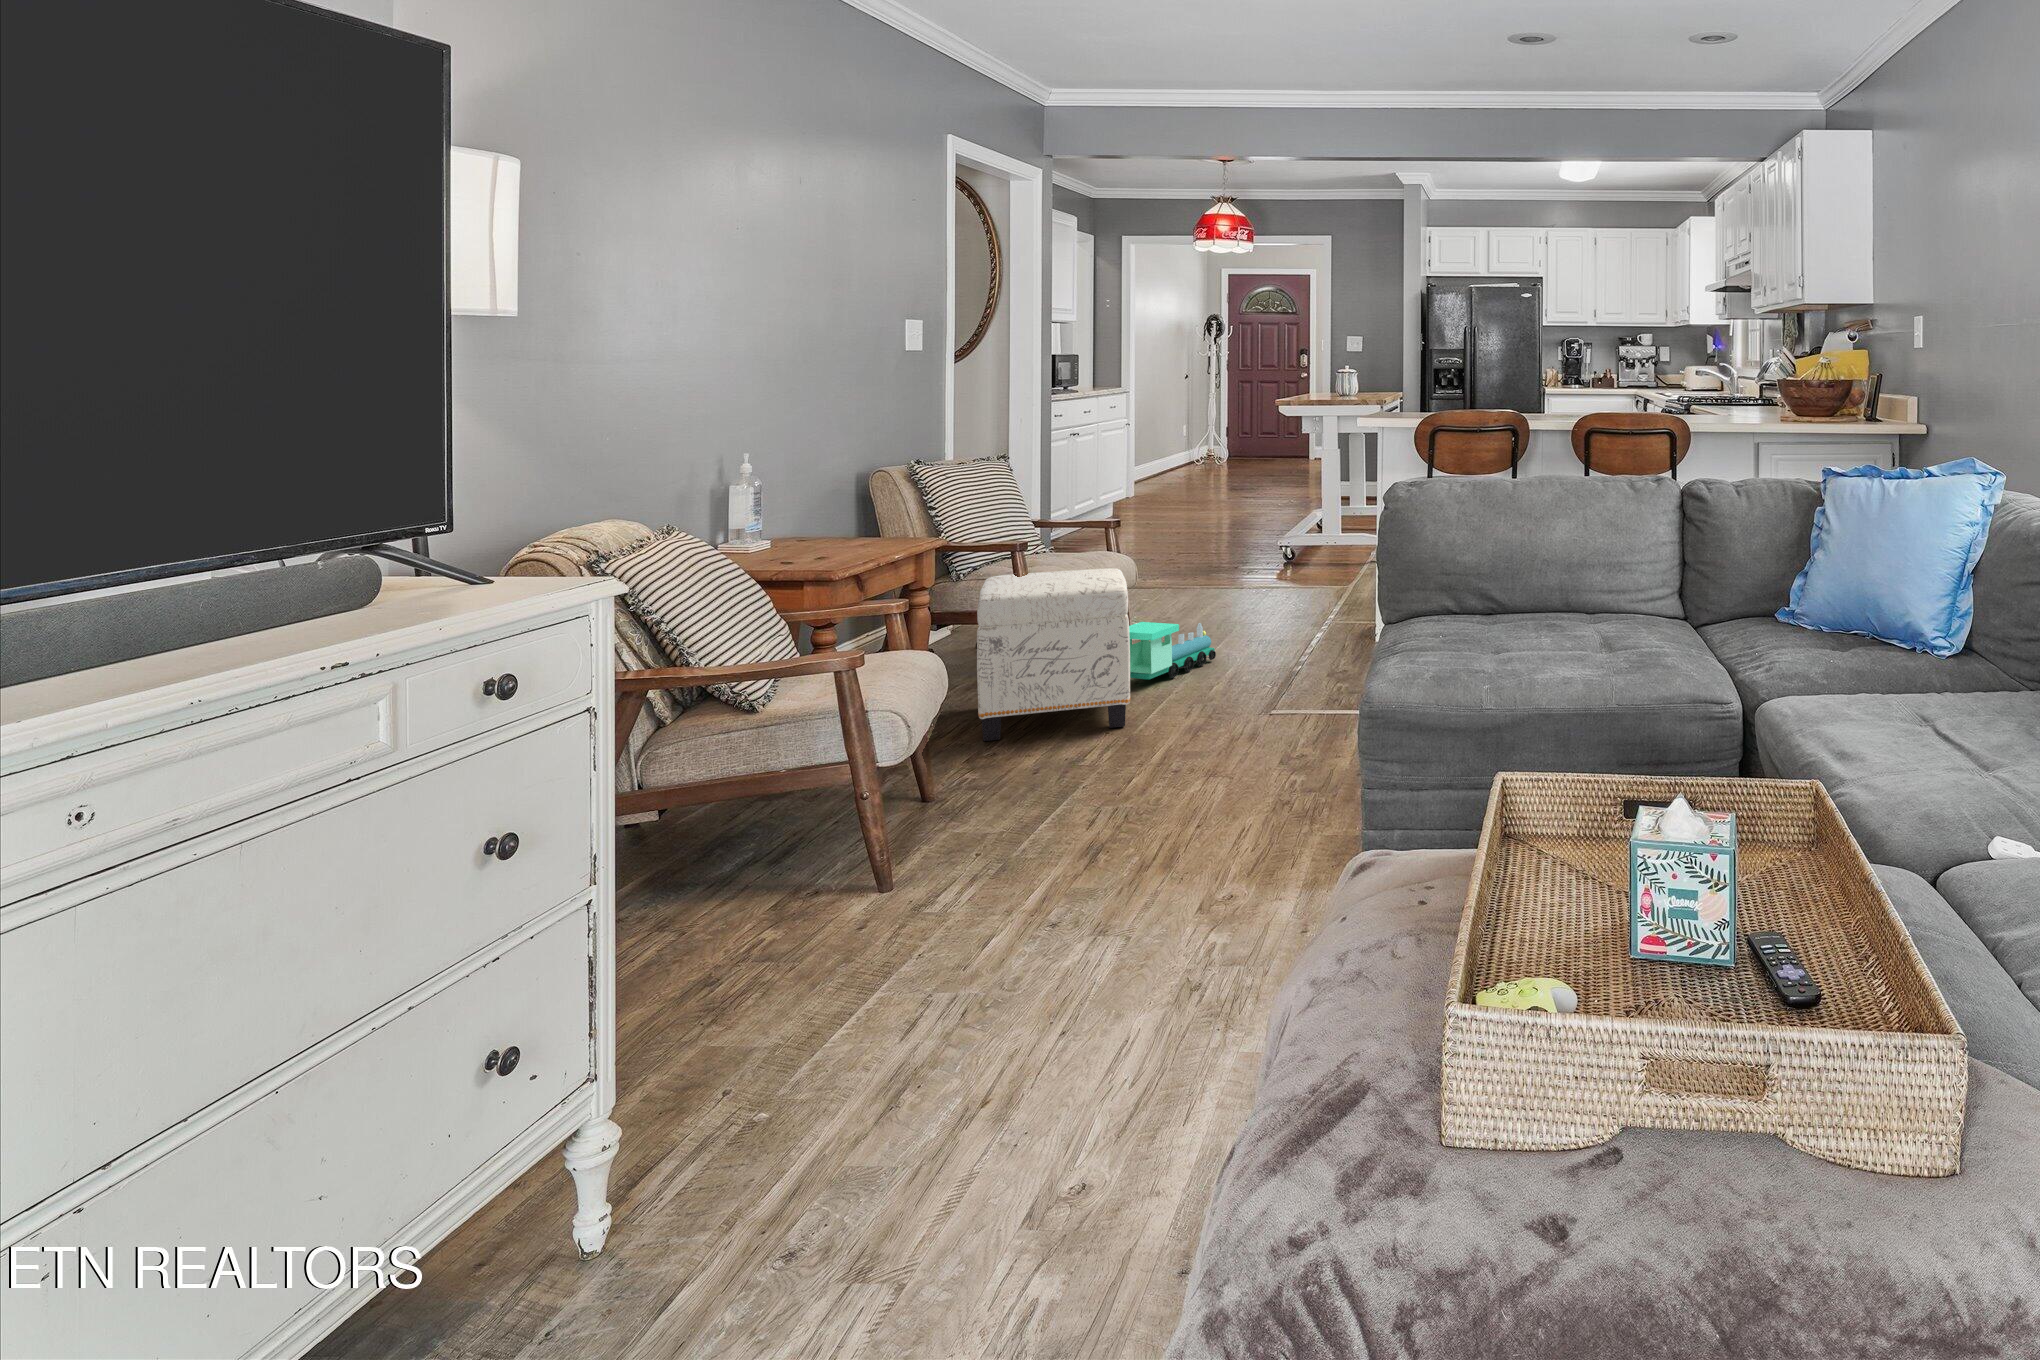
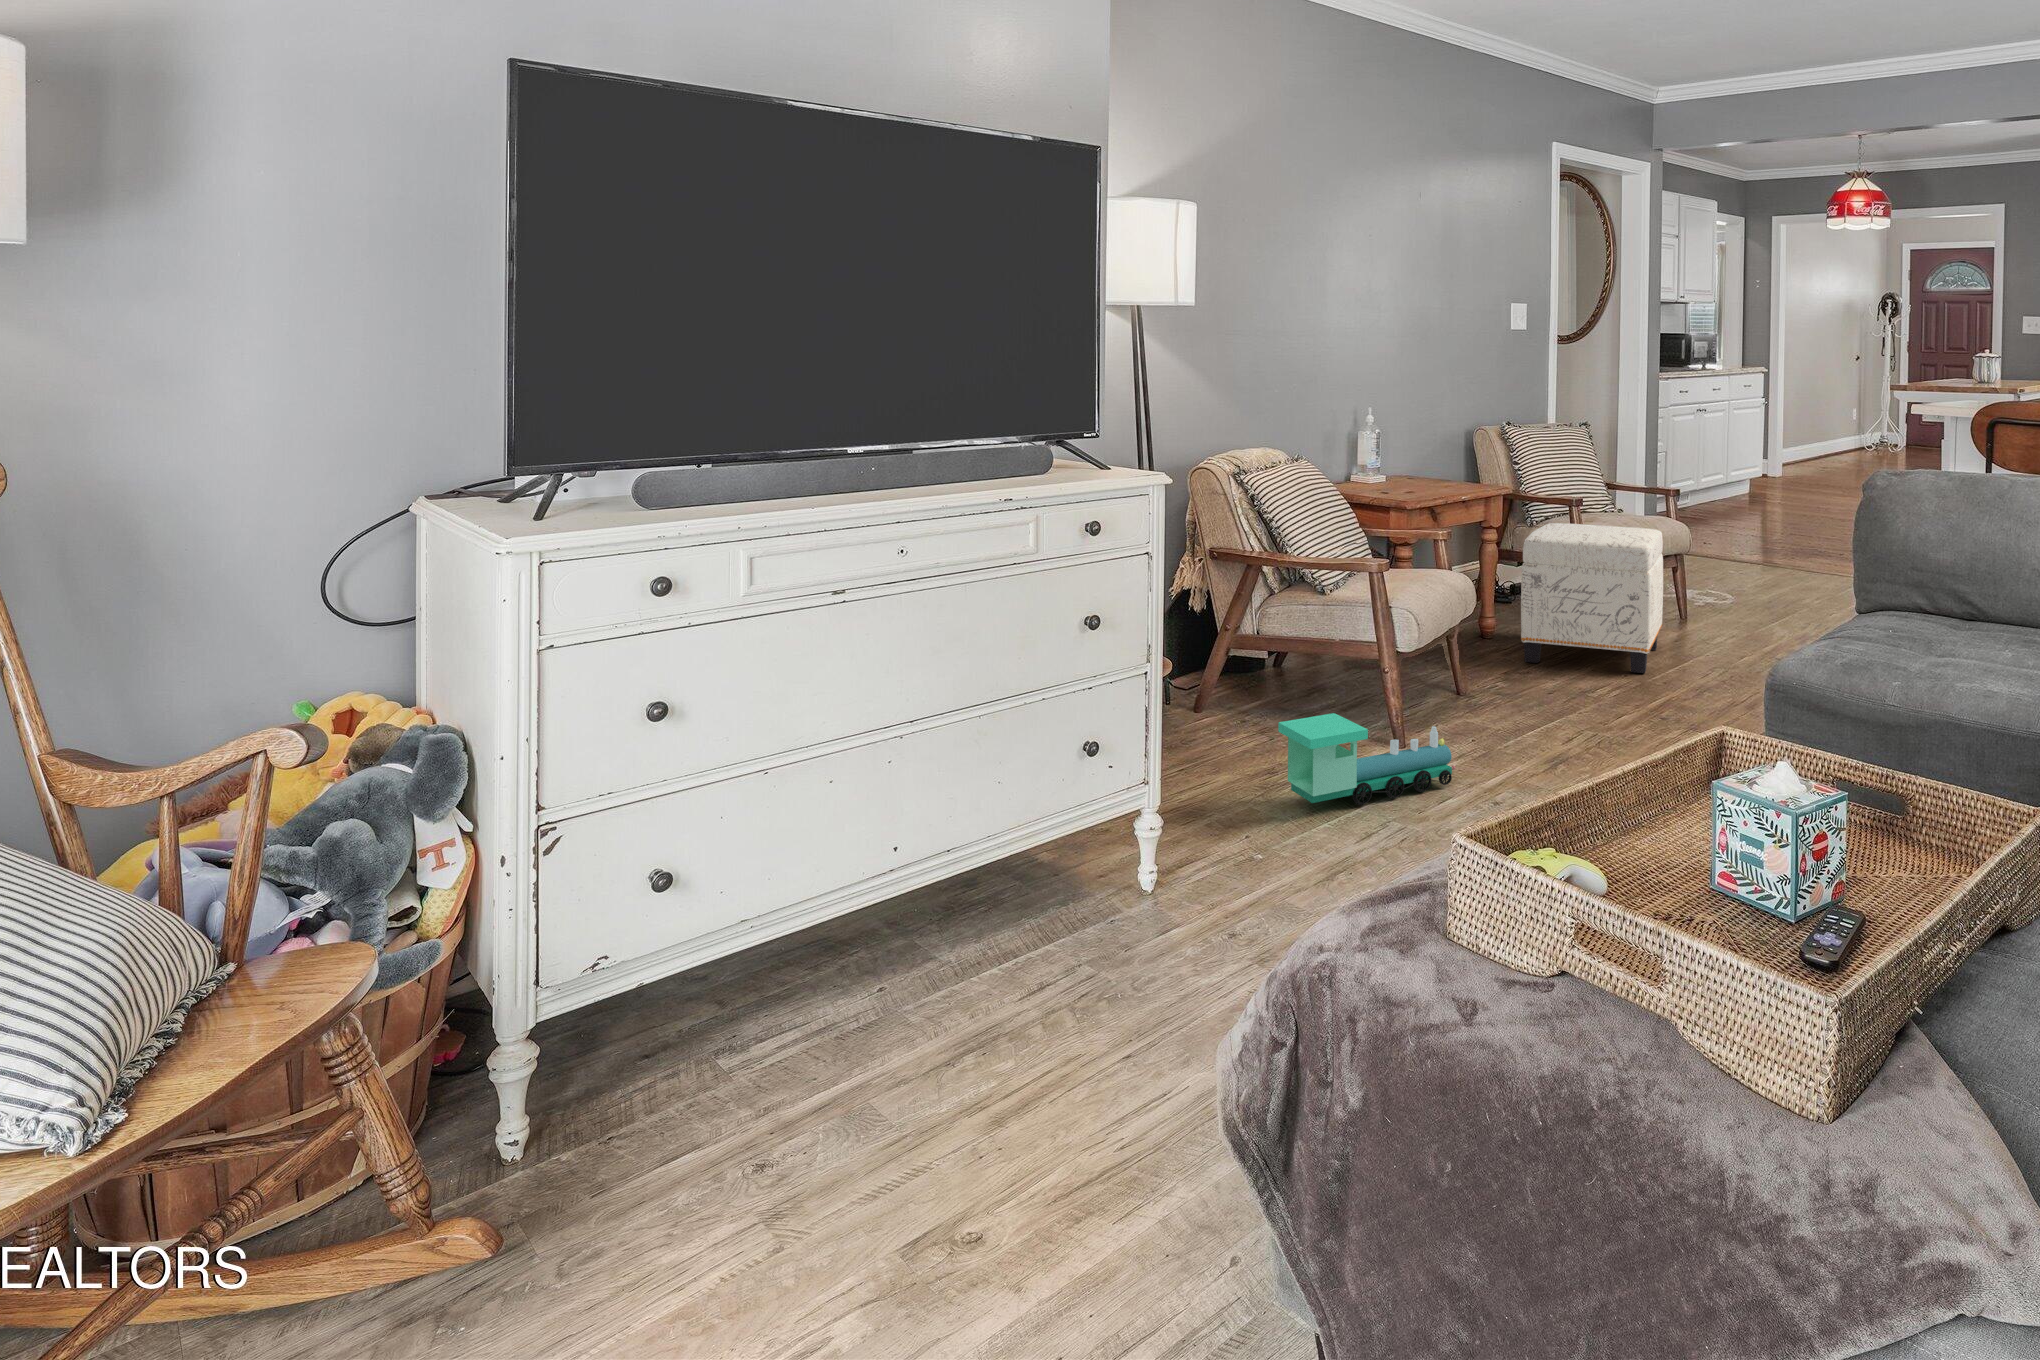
toy train: present [1129,622,1216,679] -> present [1278,713,1456,805]

